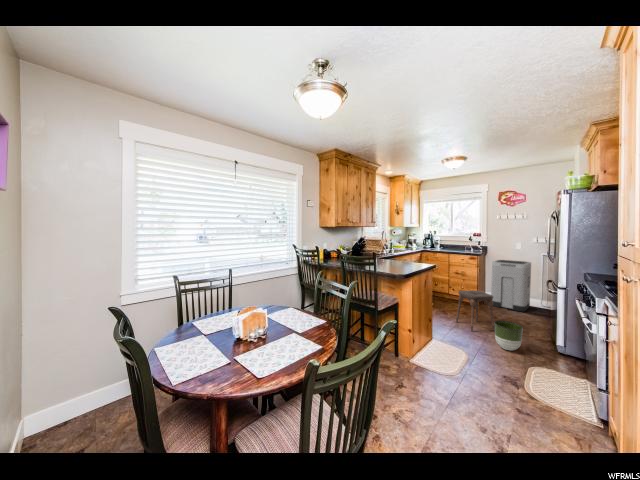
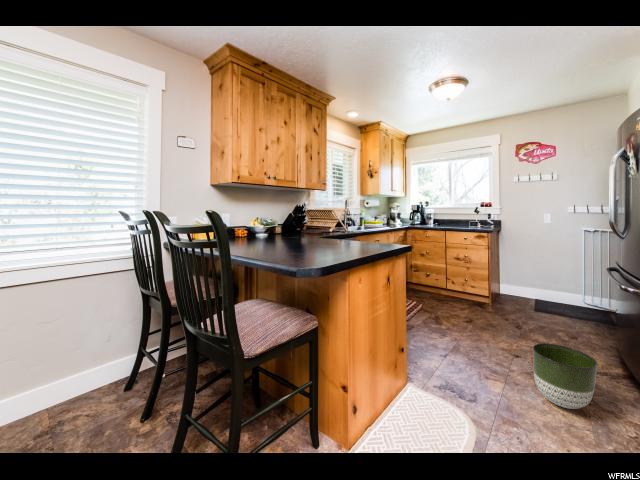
trash can: present [491,260,531,312] -> none [509,237,571,315]
stool: present [456,290,495,331] -> none [457,284,525,359]

